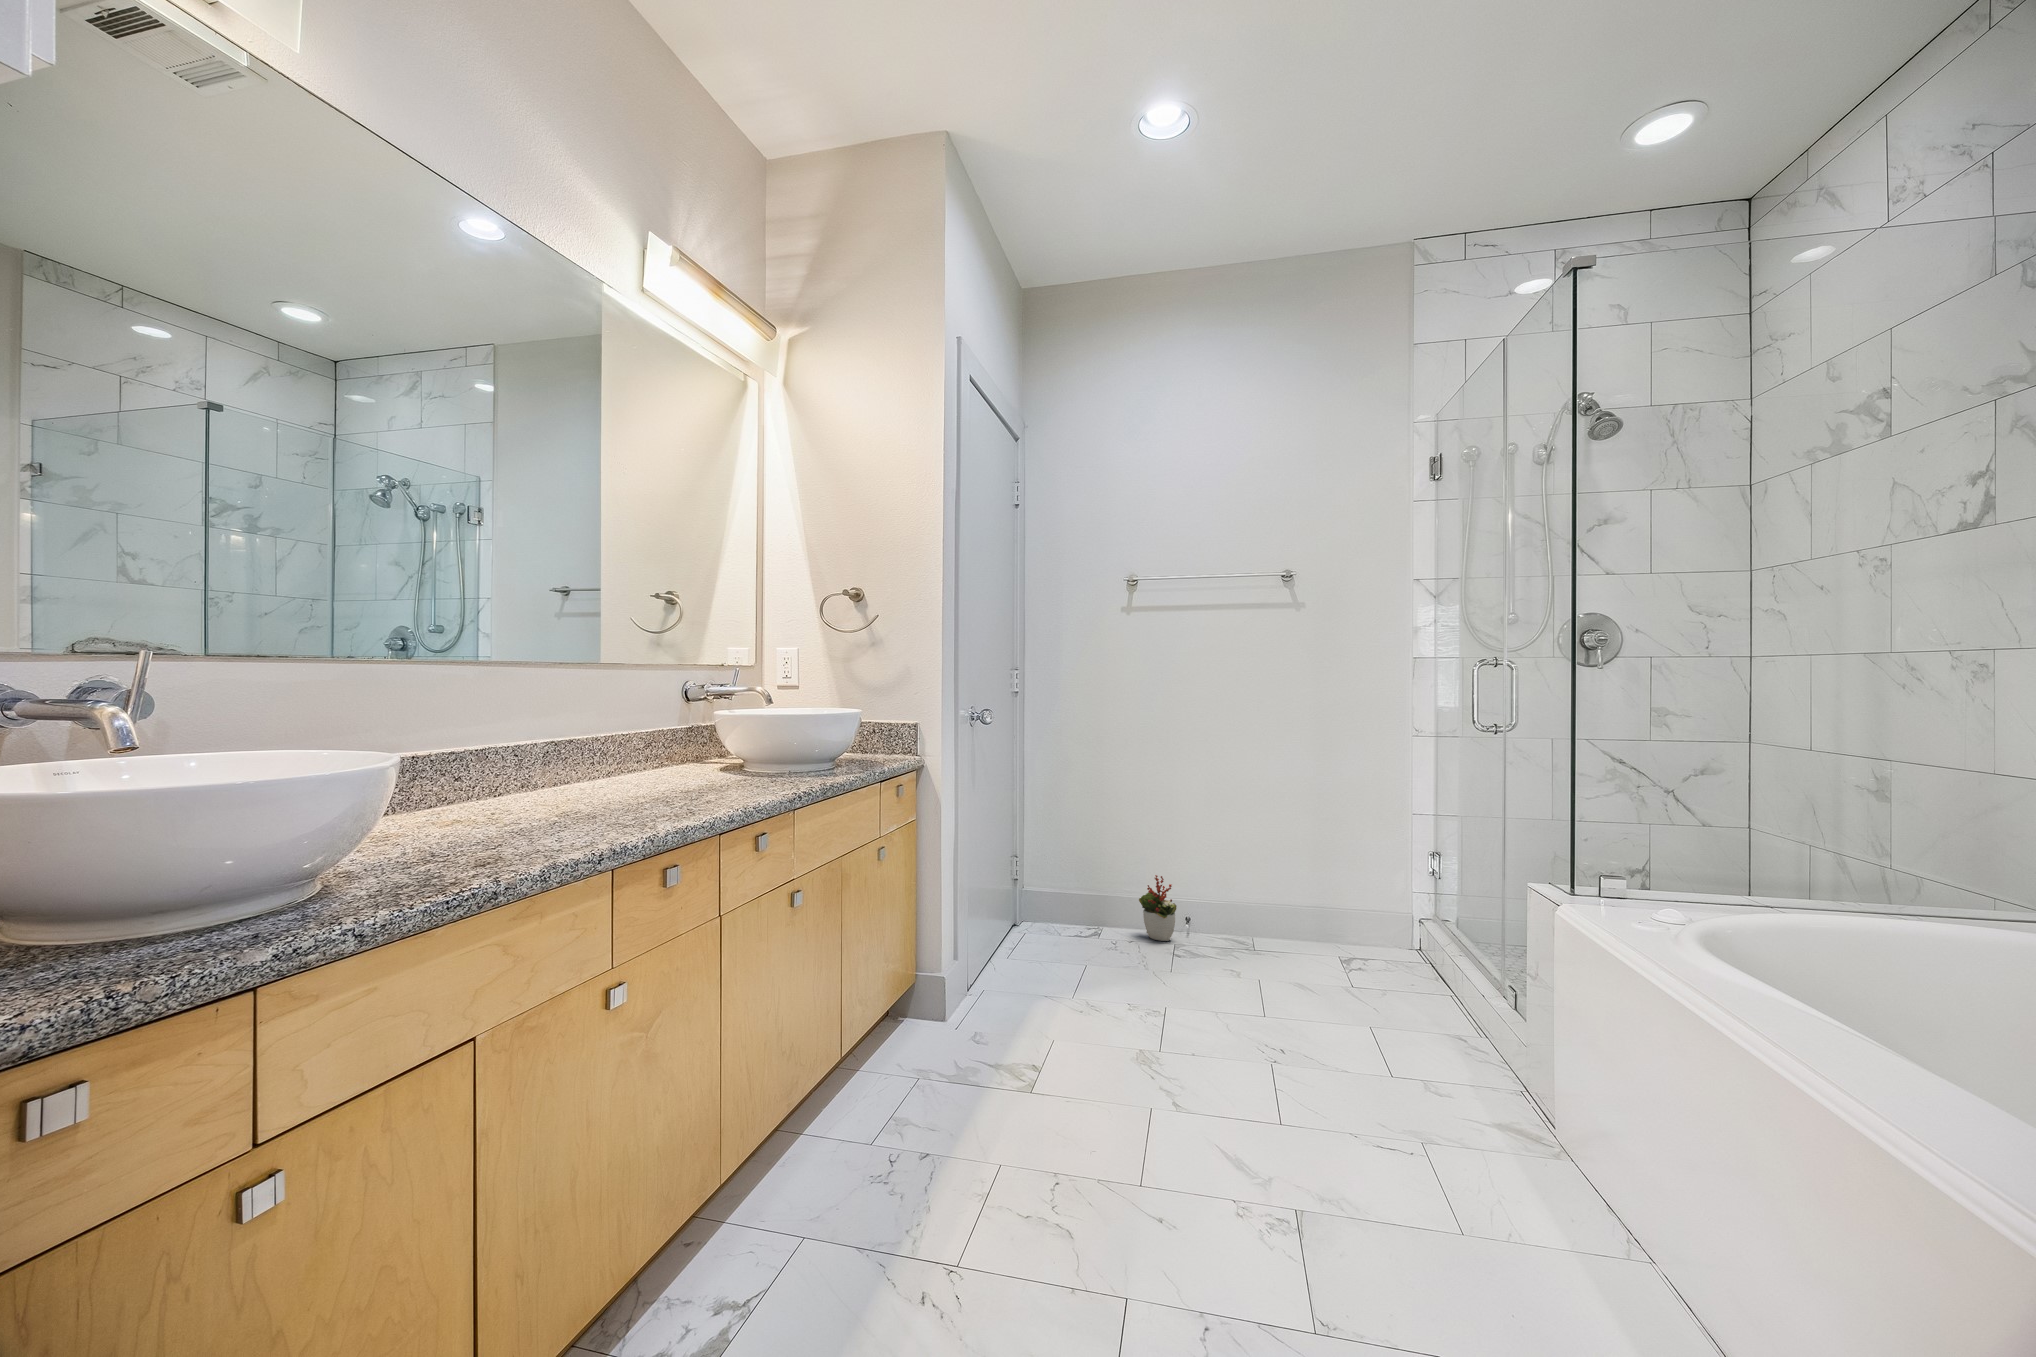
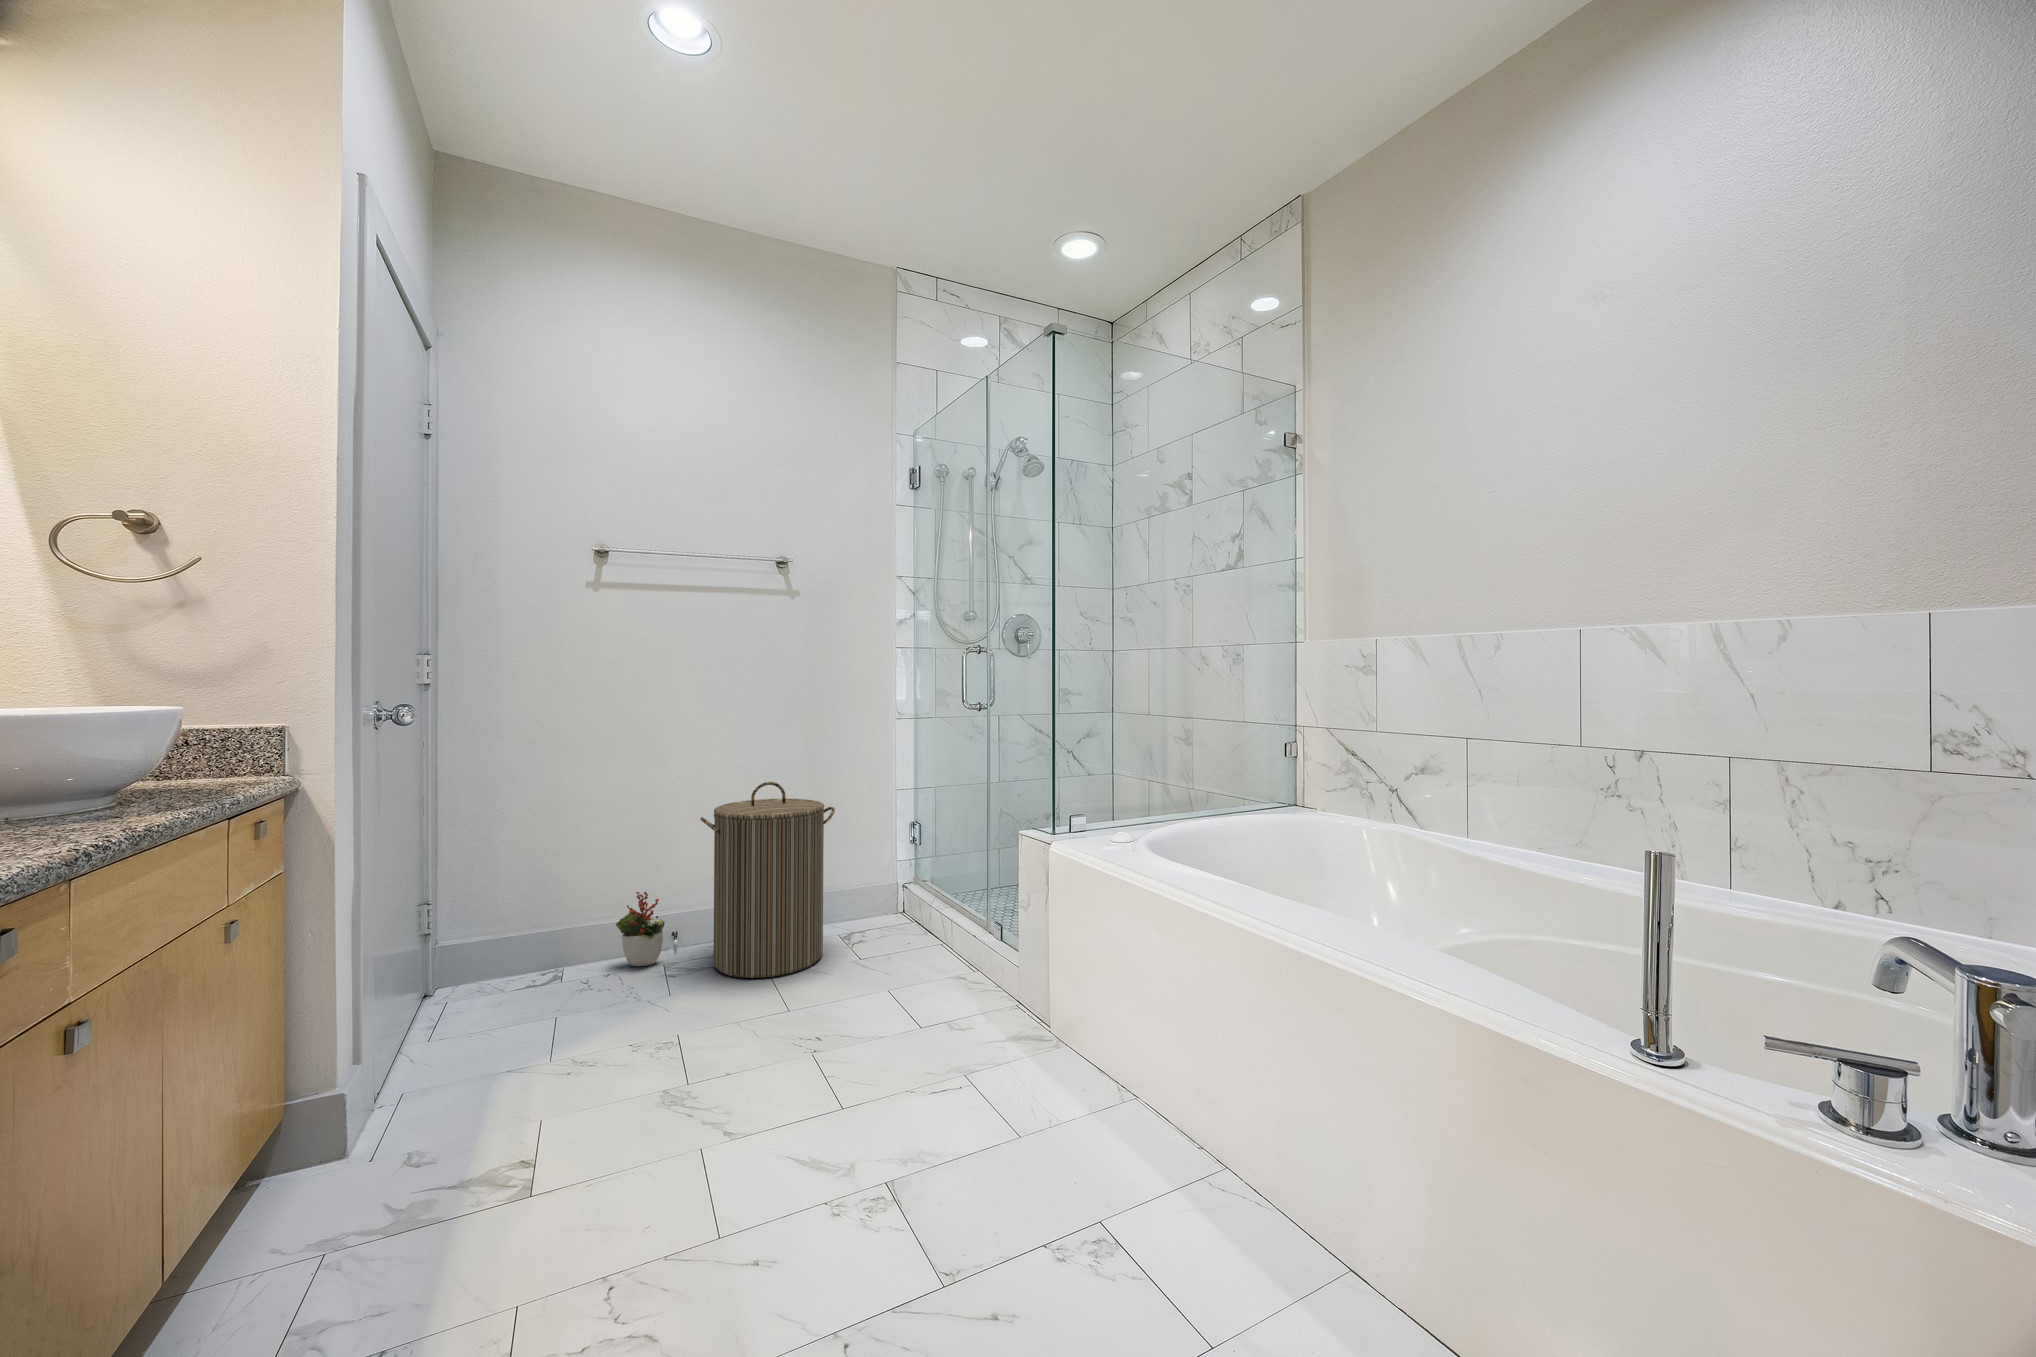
laundry hamper: none [1203,792,1335,981] -> present [700,782,835,978]

